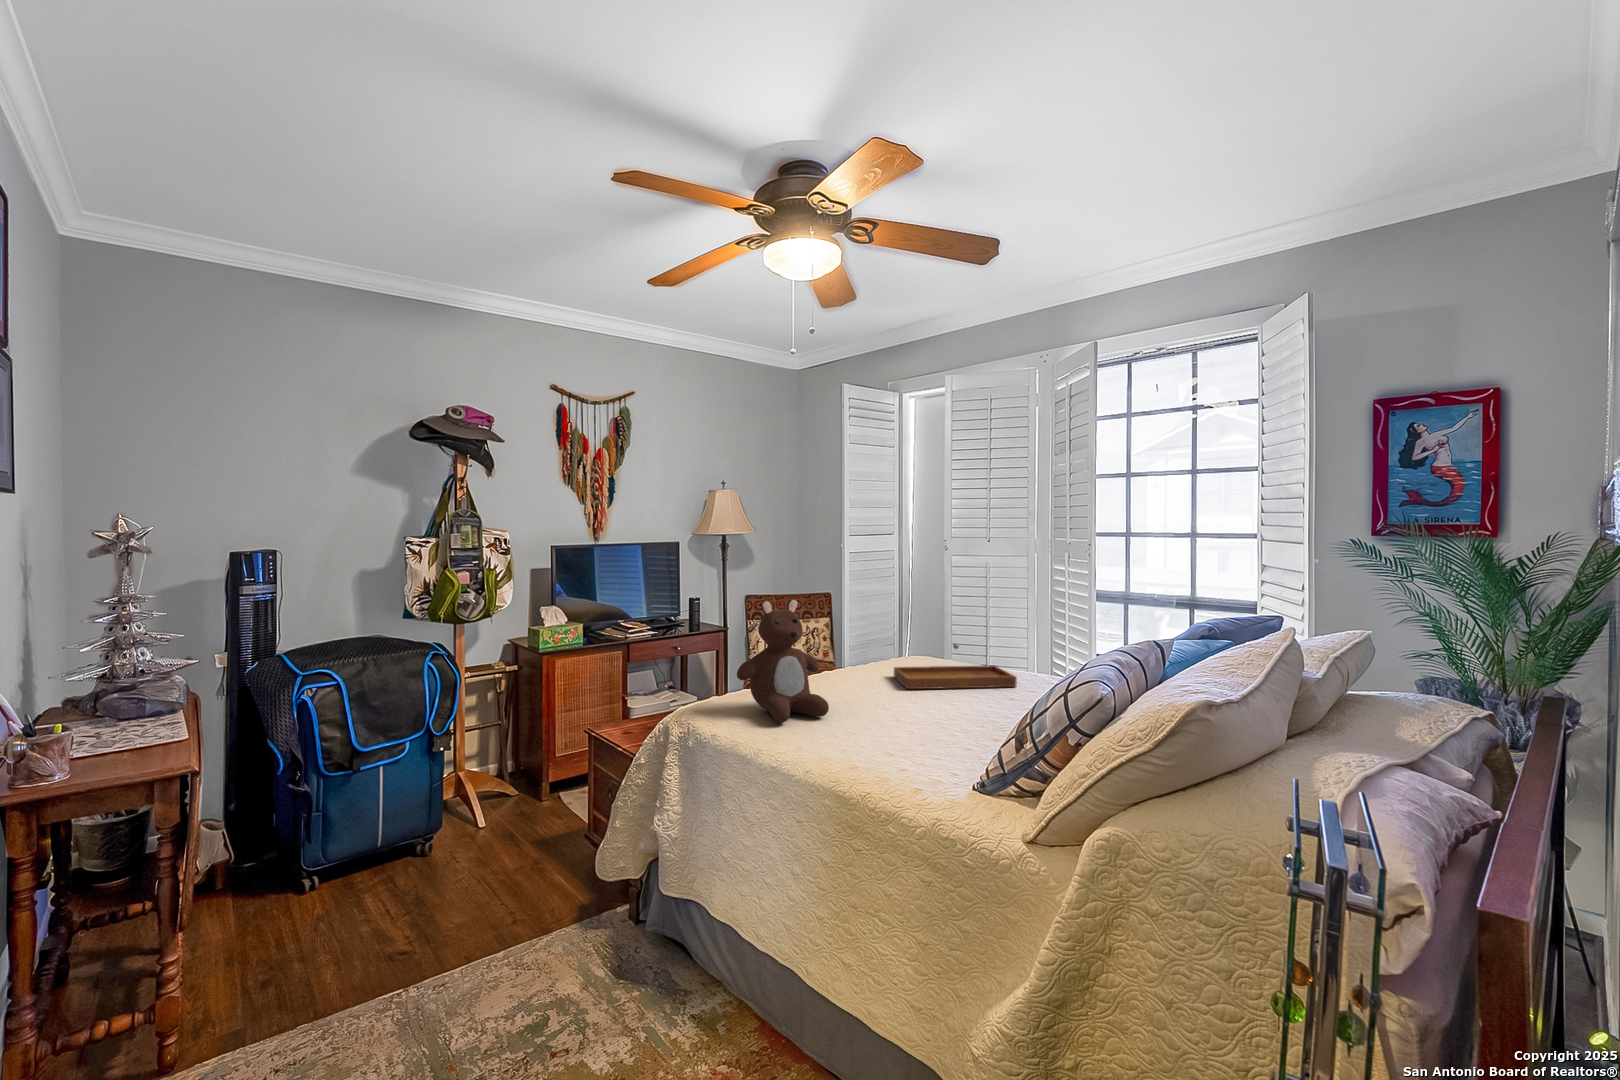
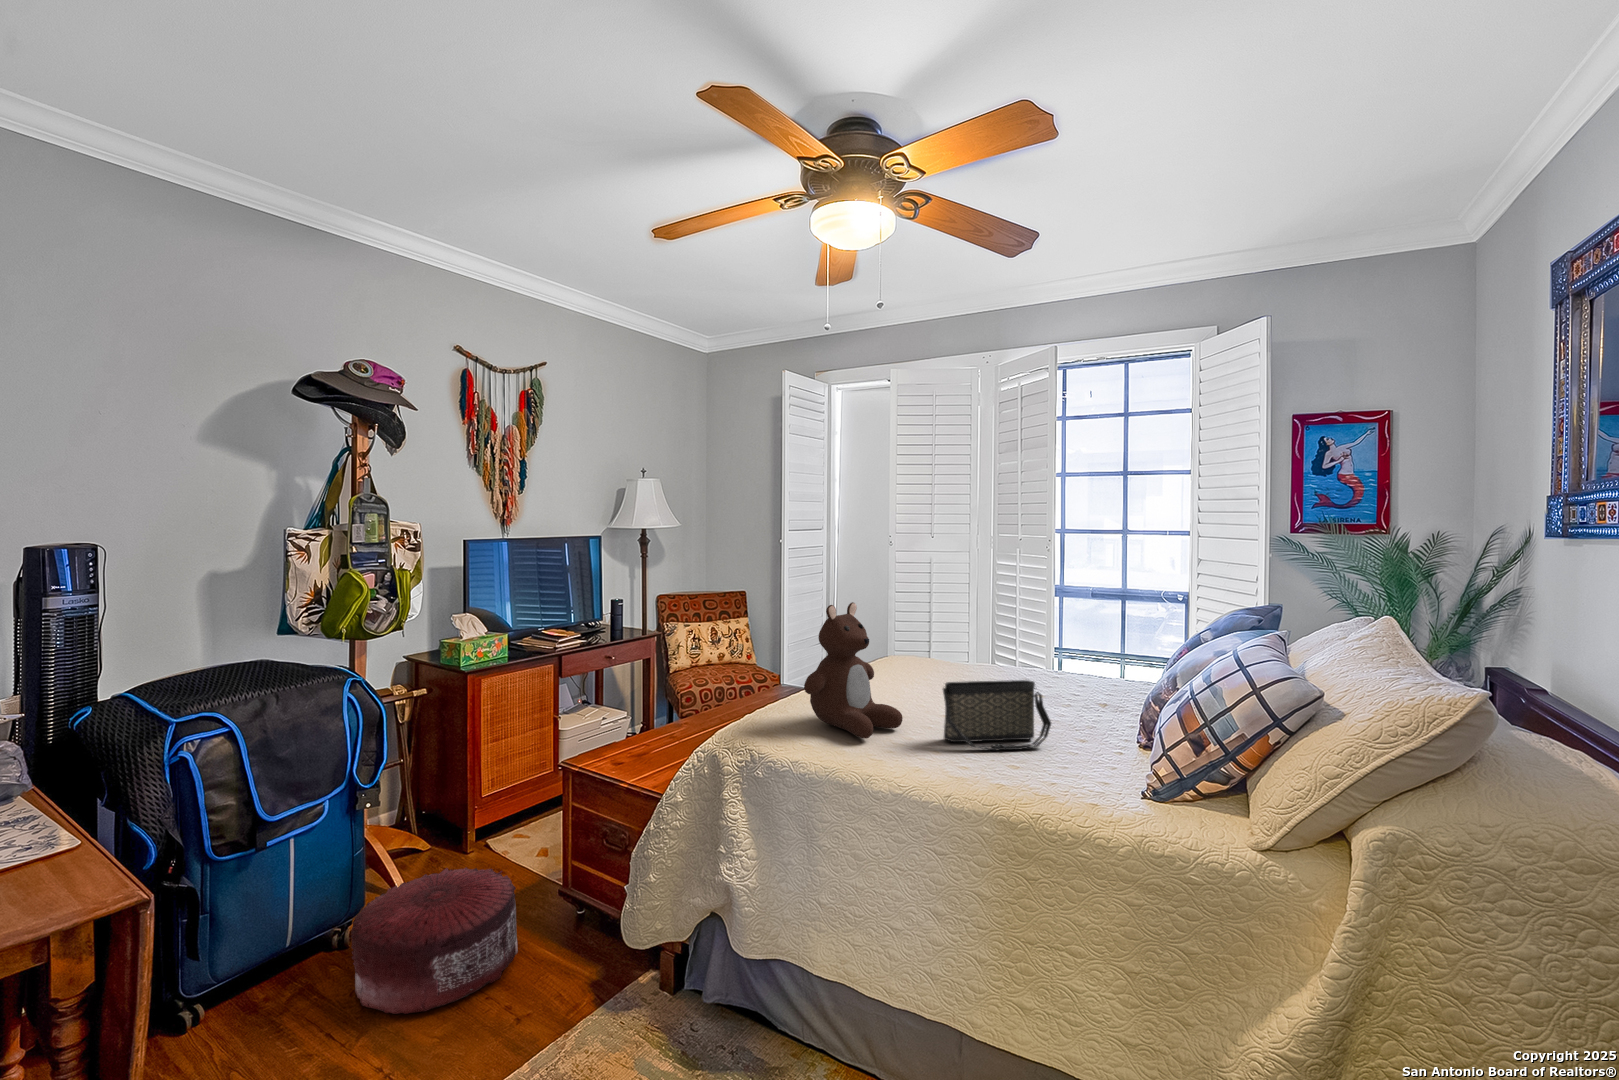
tray: present [894,643,1017,689] -> none [906,640,1030,690]
handbag: none [851,675,953,743] -> present [943,680,1051,750]
pouf: none [409,810,541,915] -> present [351,867,518,1014]

